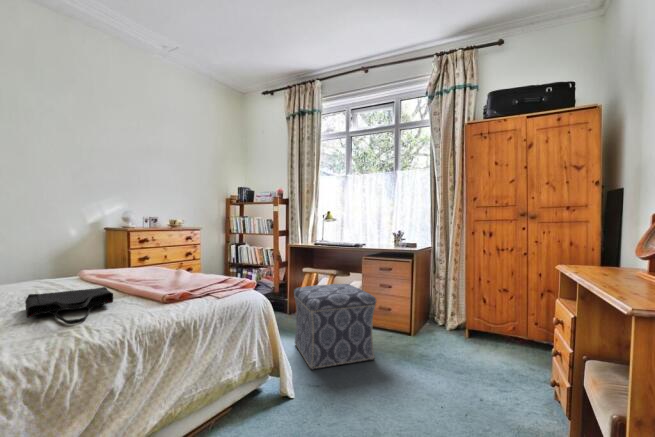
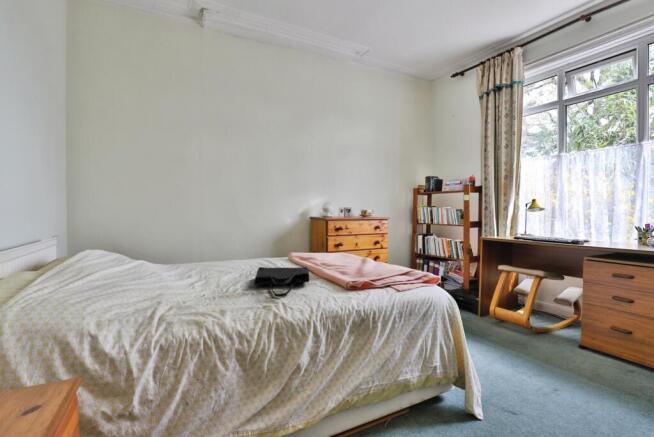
ottoman: present [294,284,376,370] -> none [488,289,629,412]

